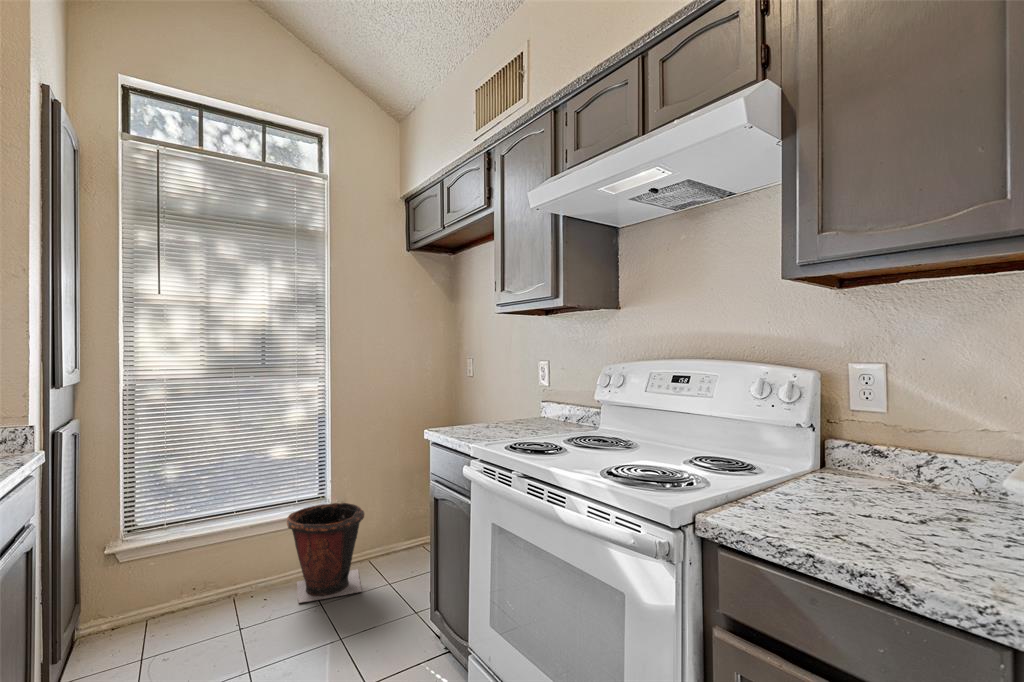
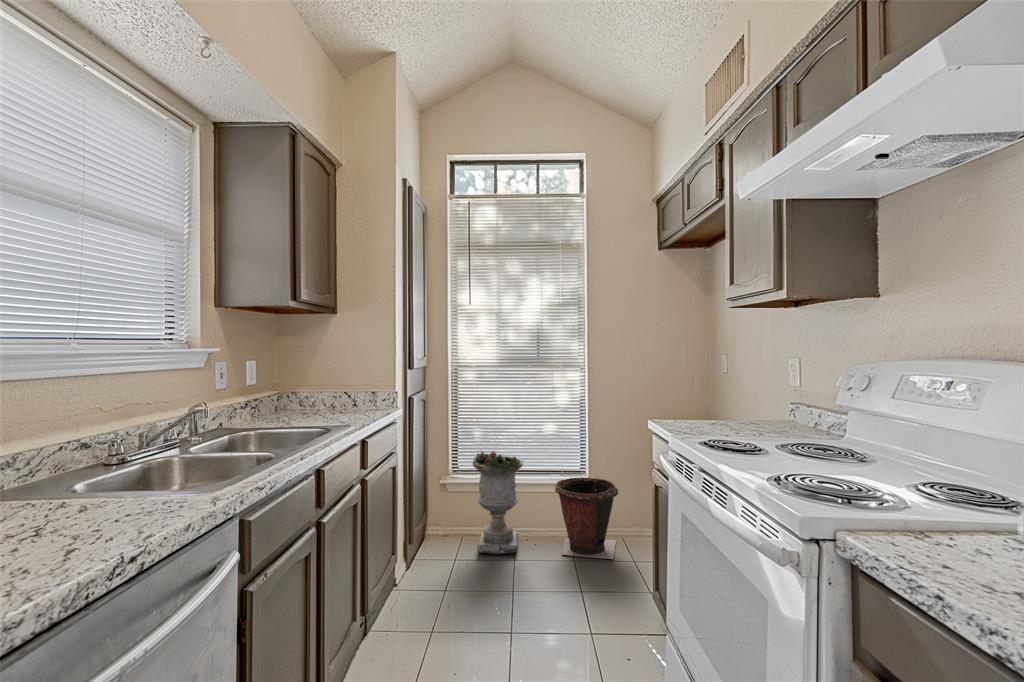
planter: none [166,491,249,632] -> present [473,451,523,554]

